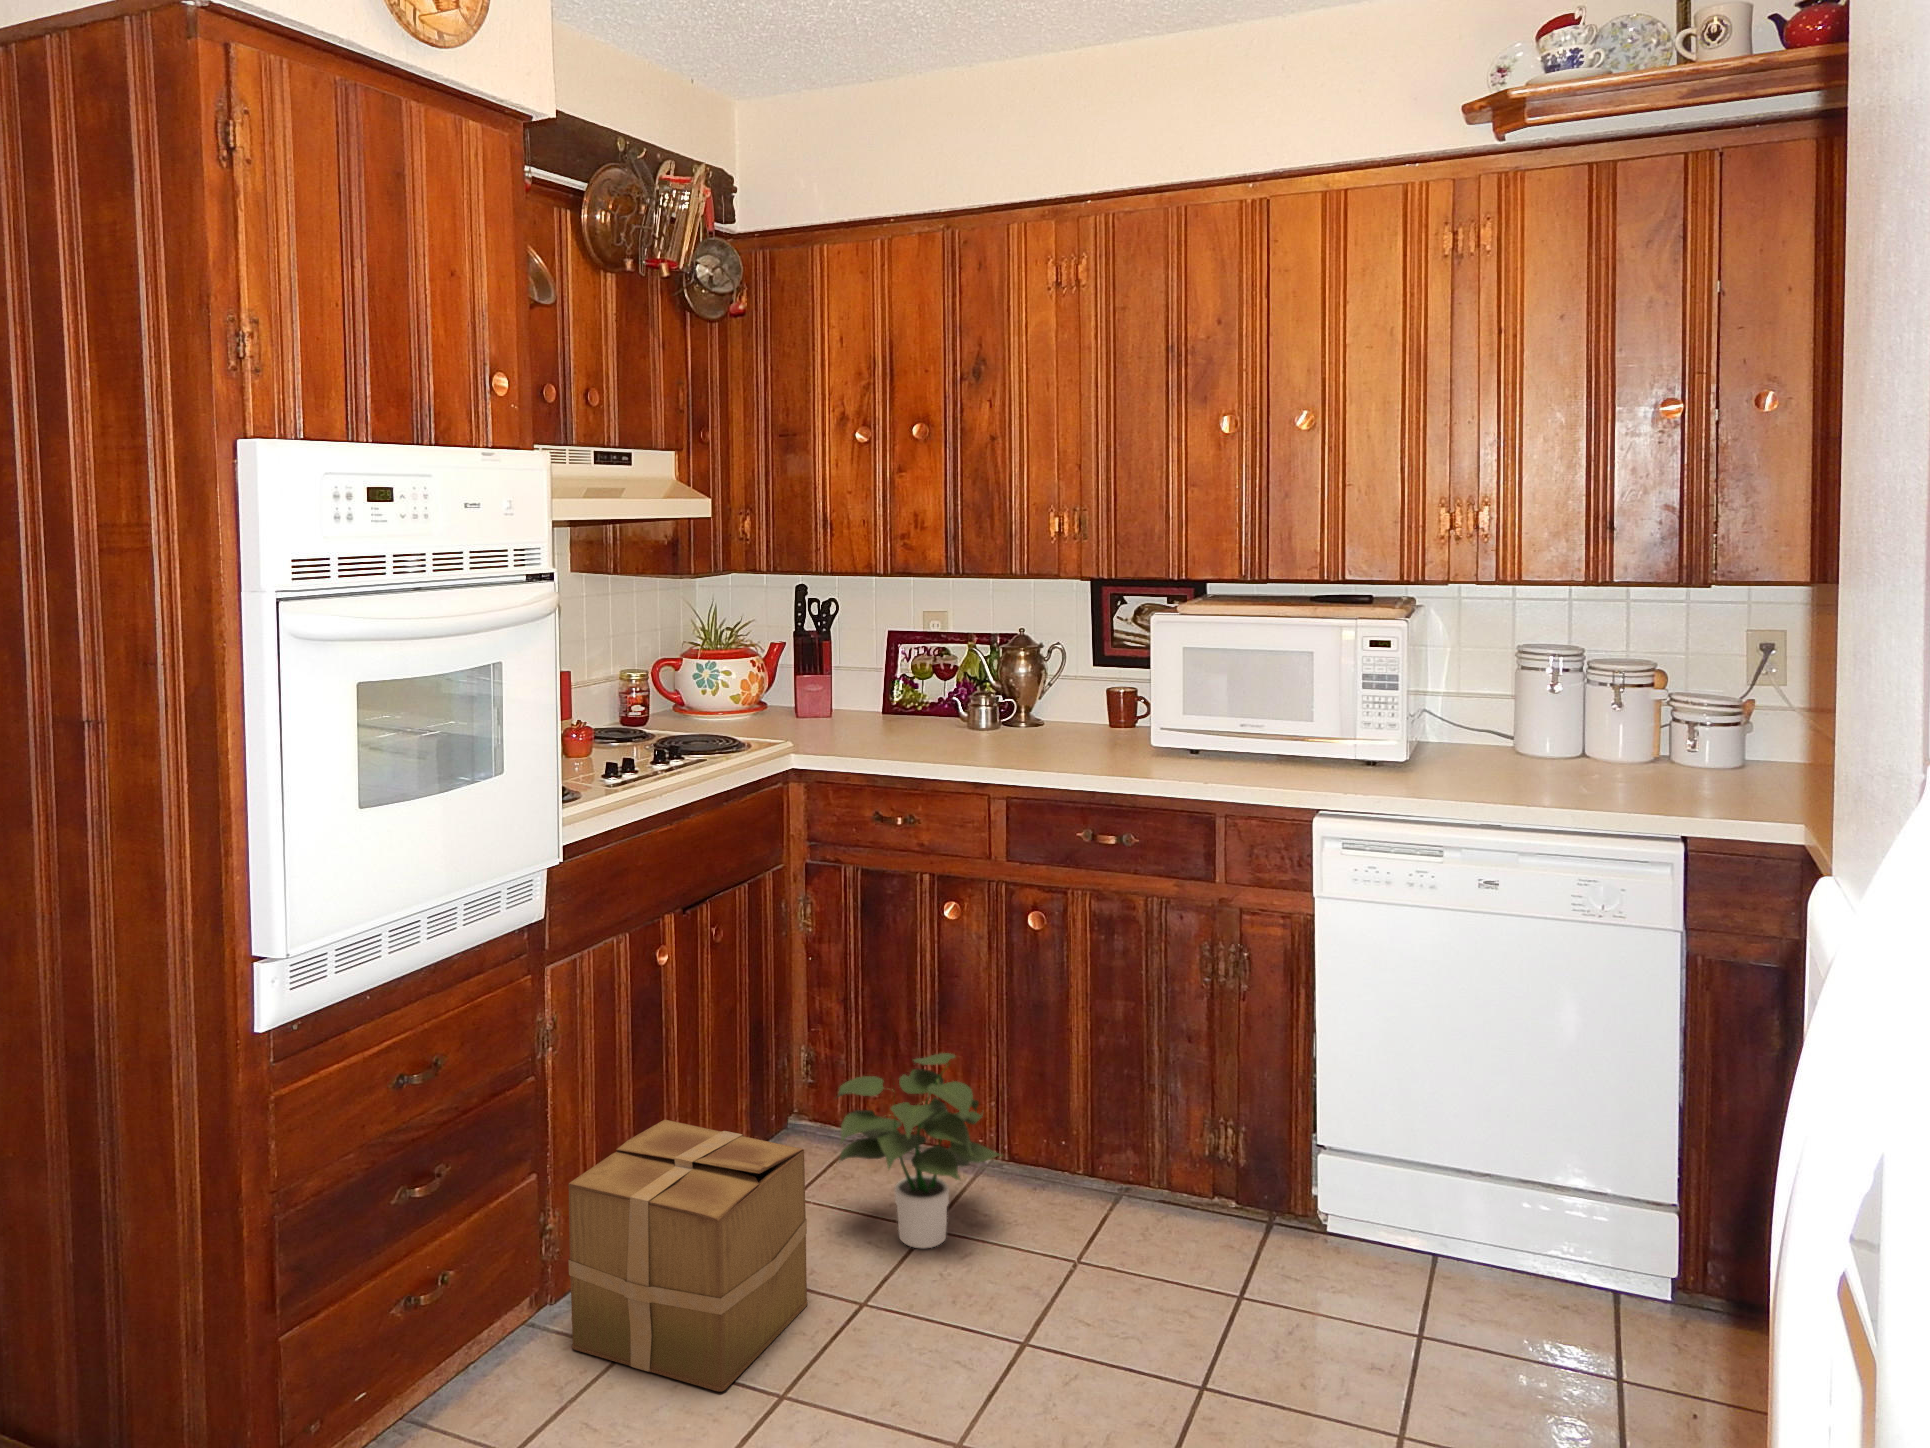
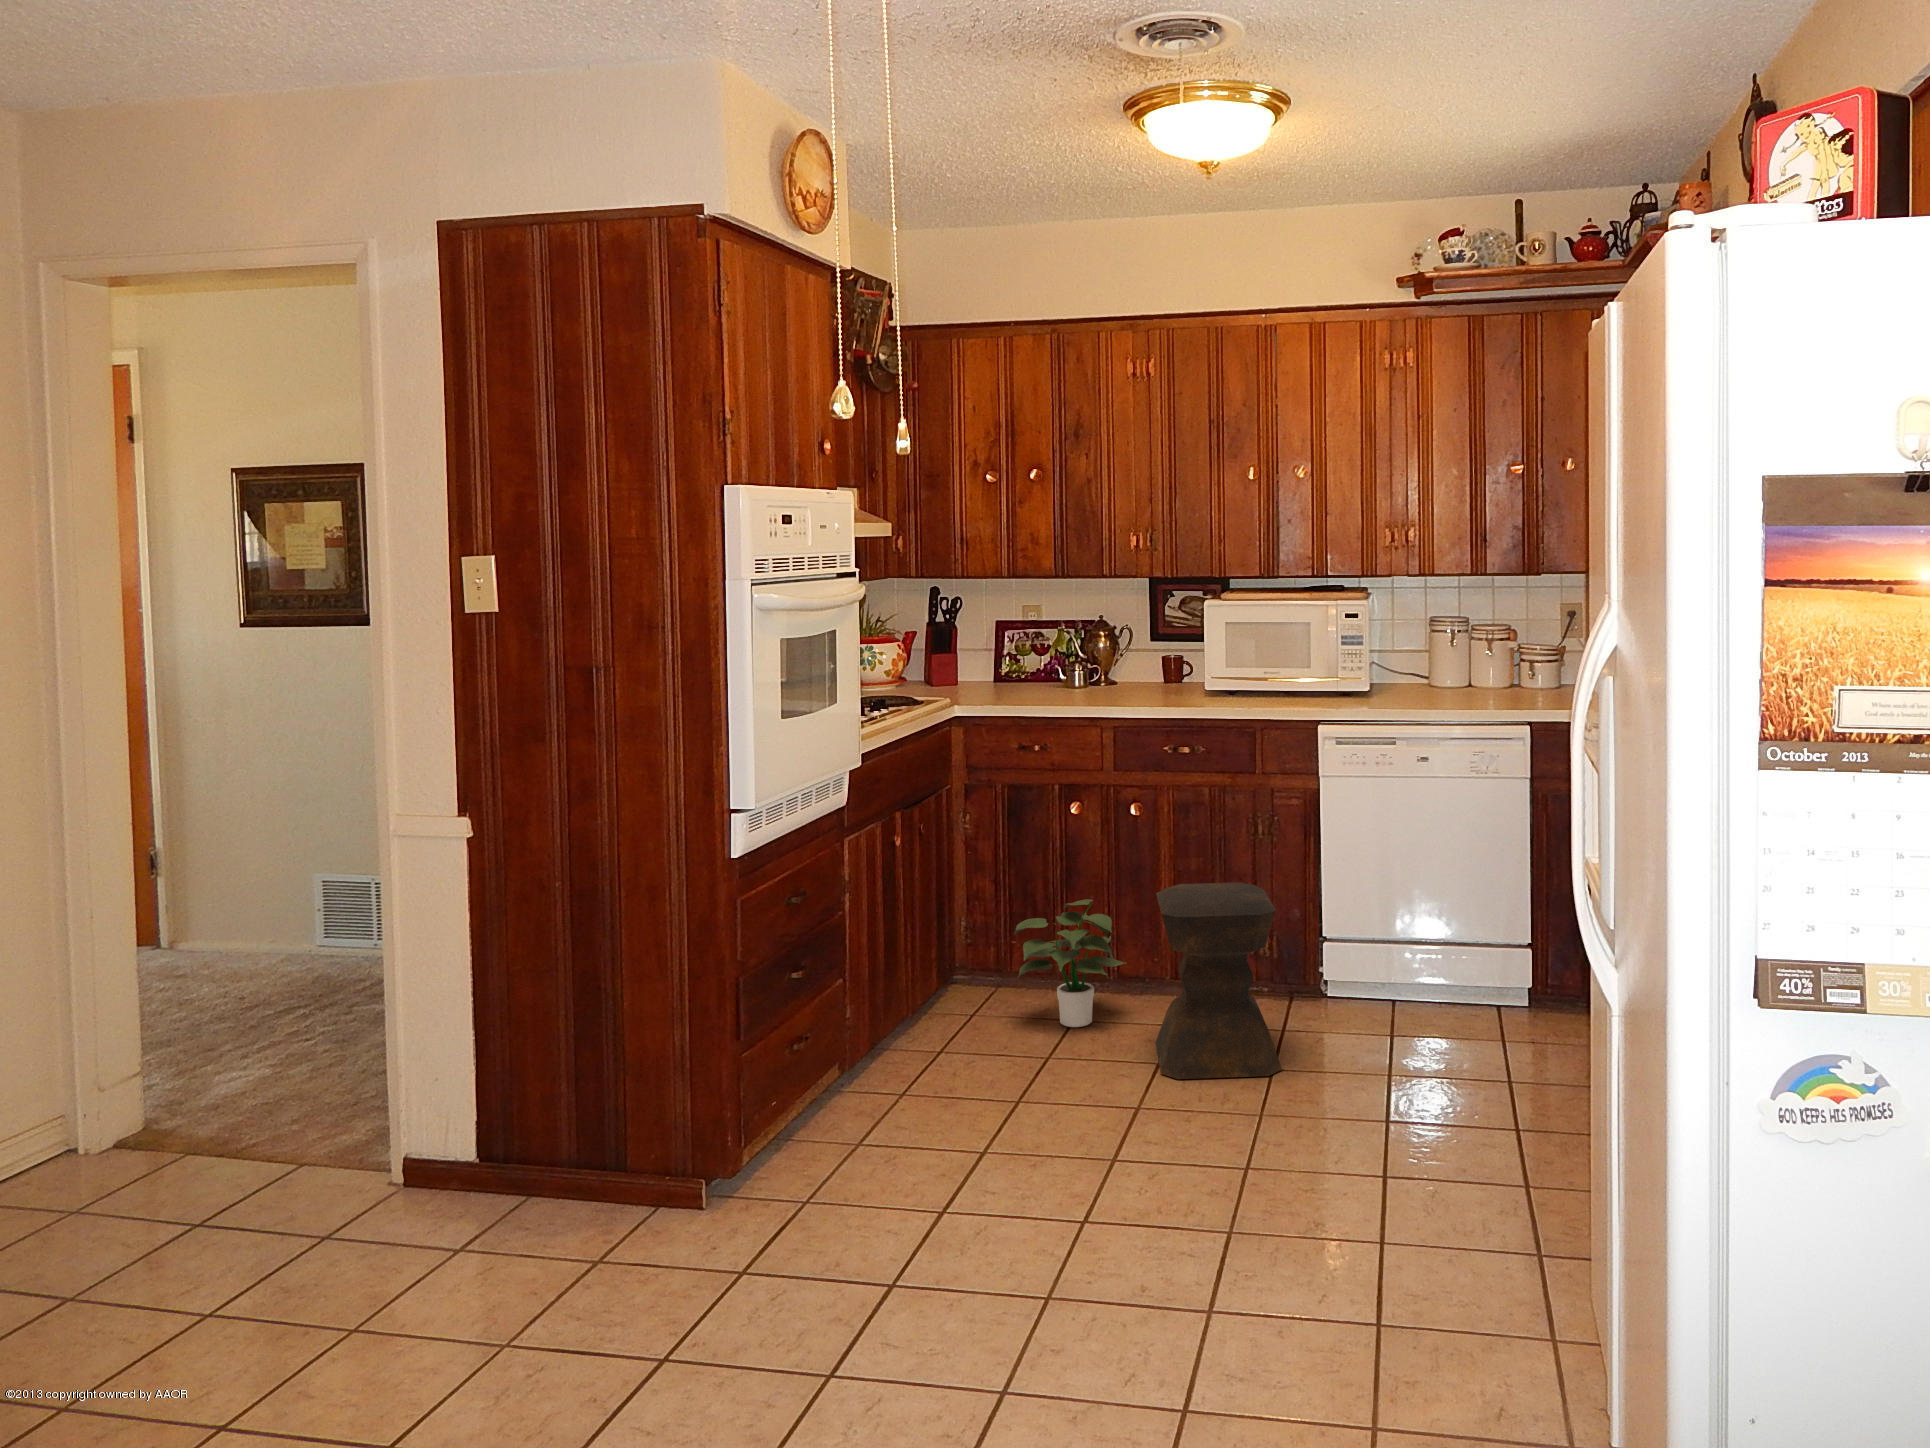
stool: none [1011,1061,1211,1408] -> present [1156,882,1282,1079]
cardboard box: present [568,1120,808,1392] -> none [868,950,1016,1102]

